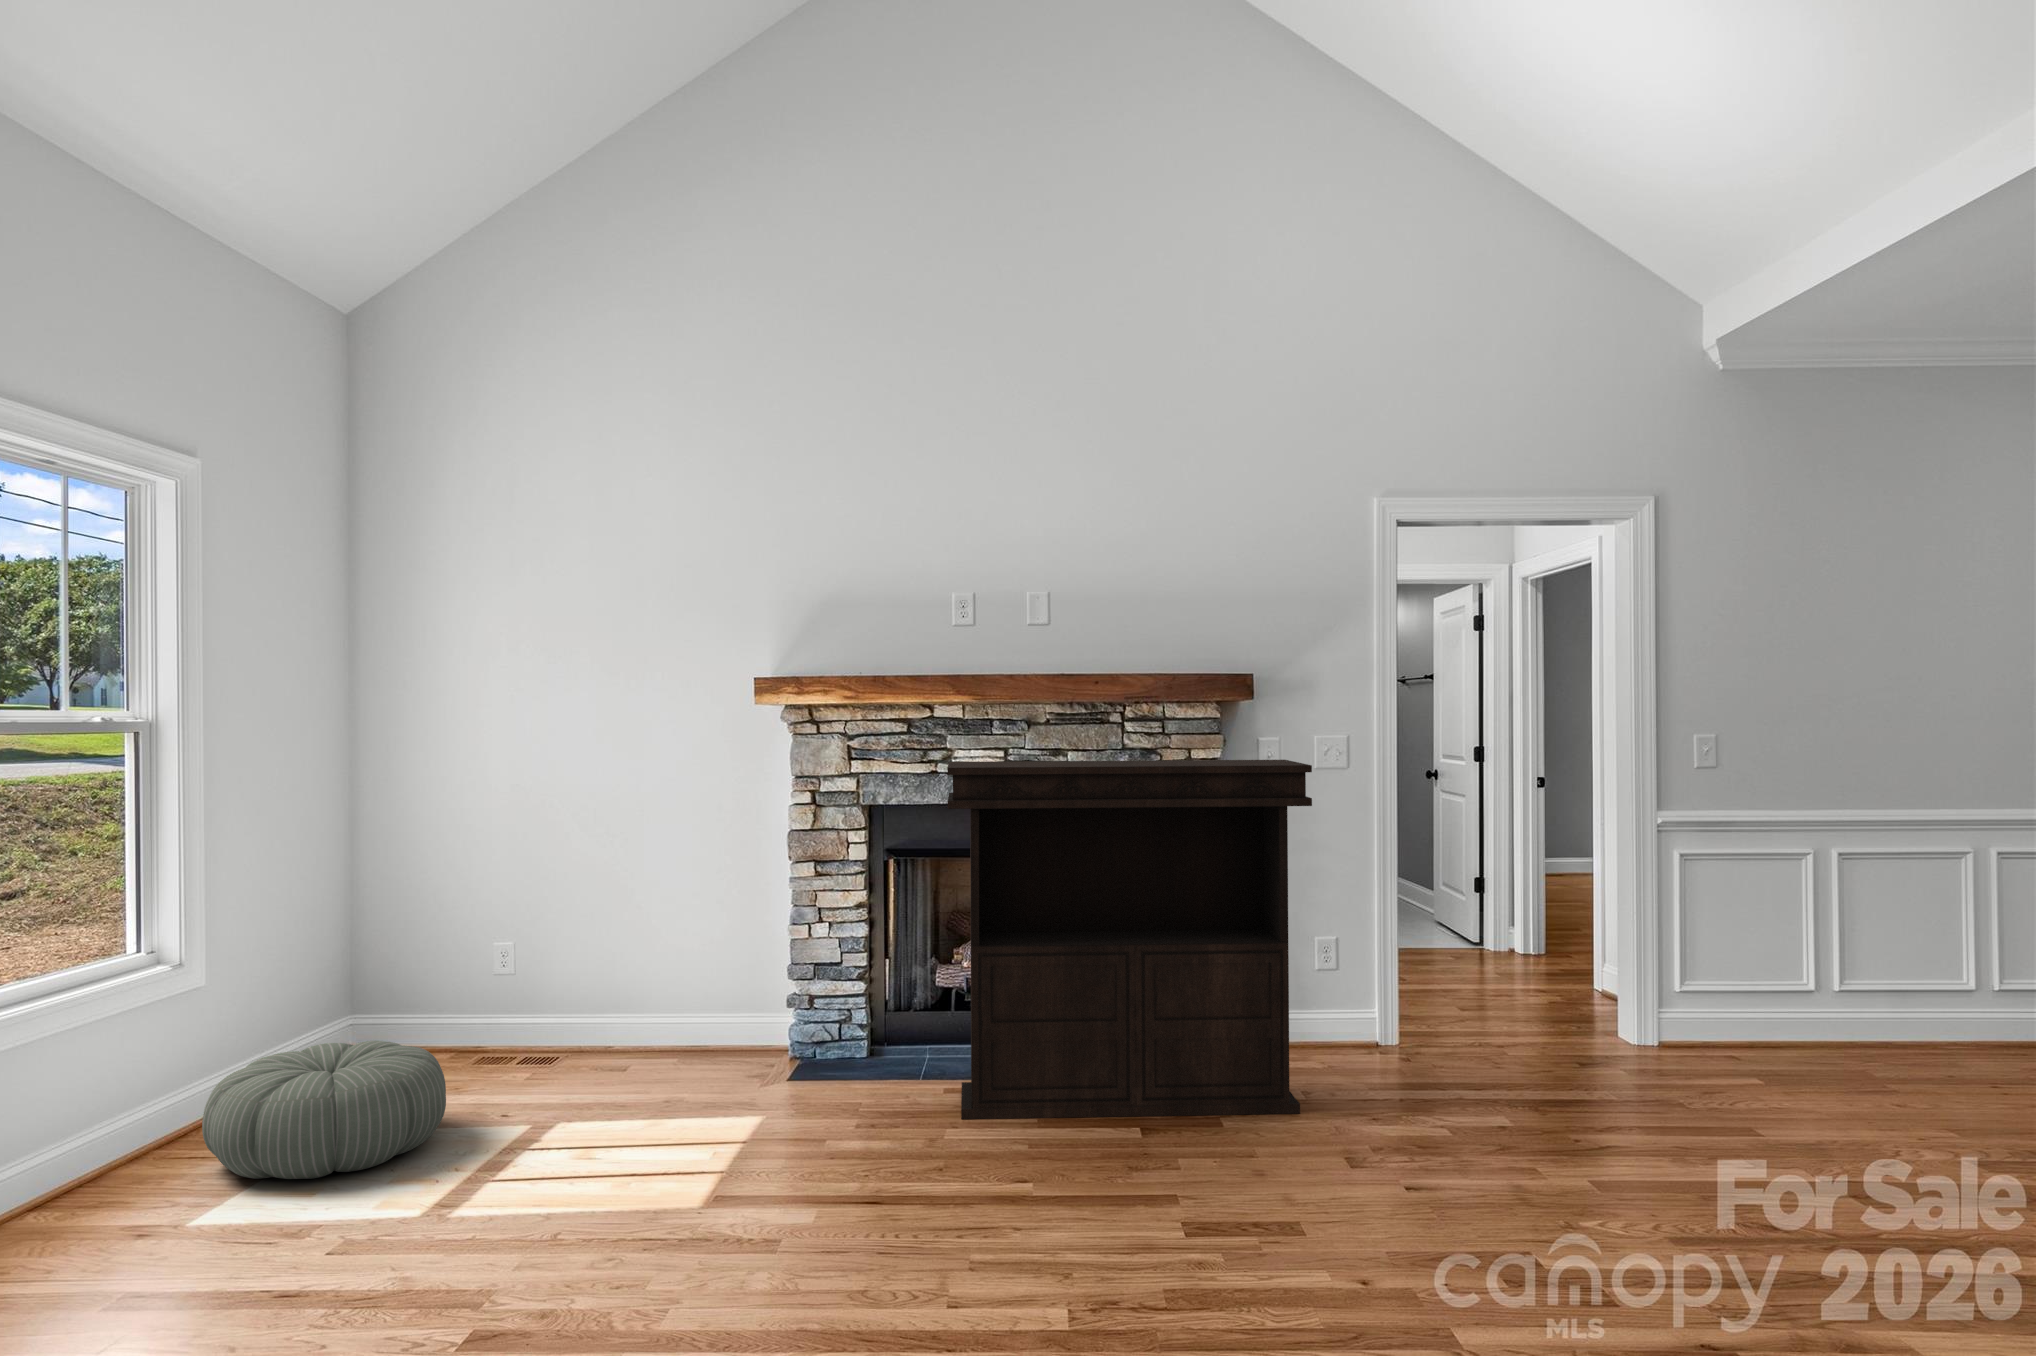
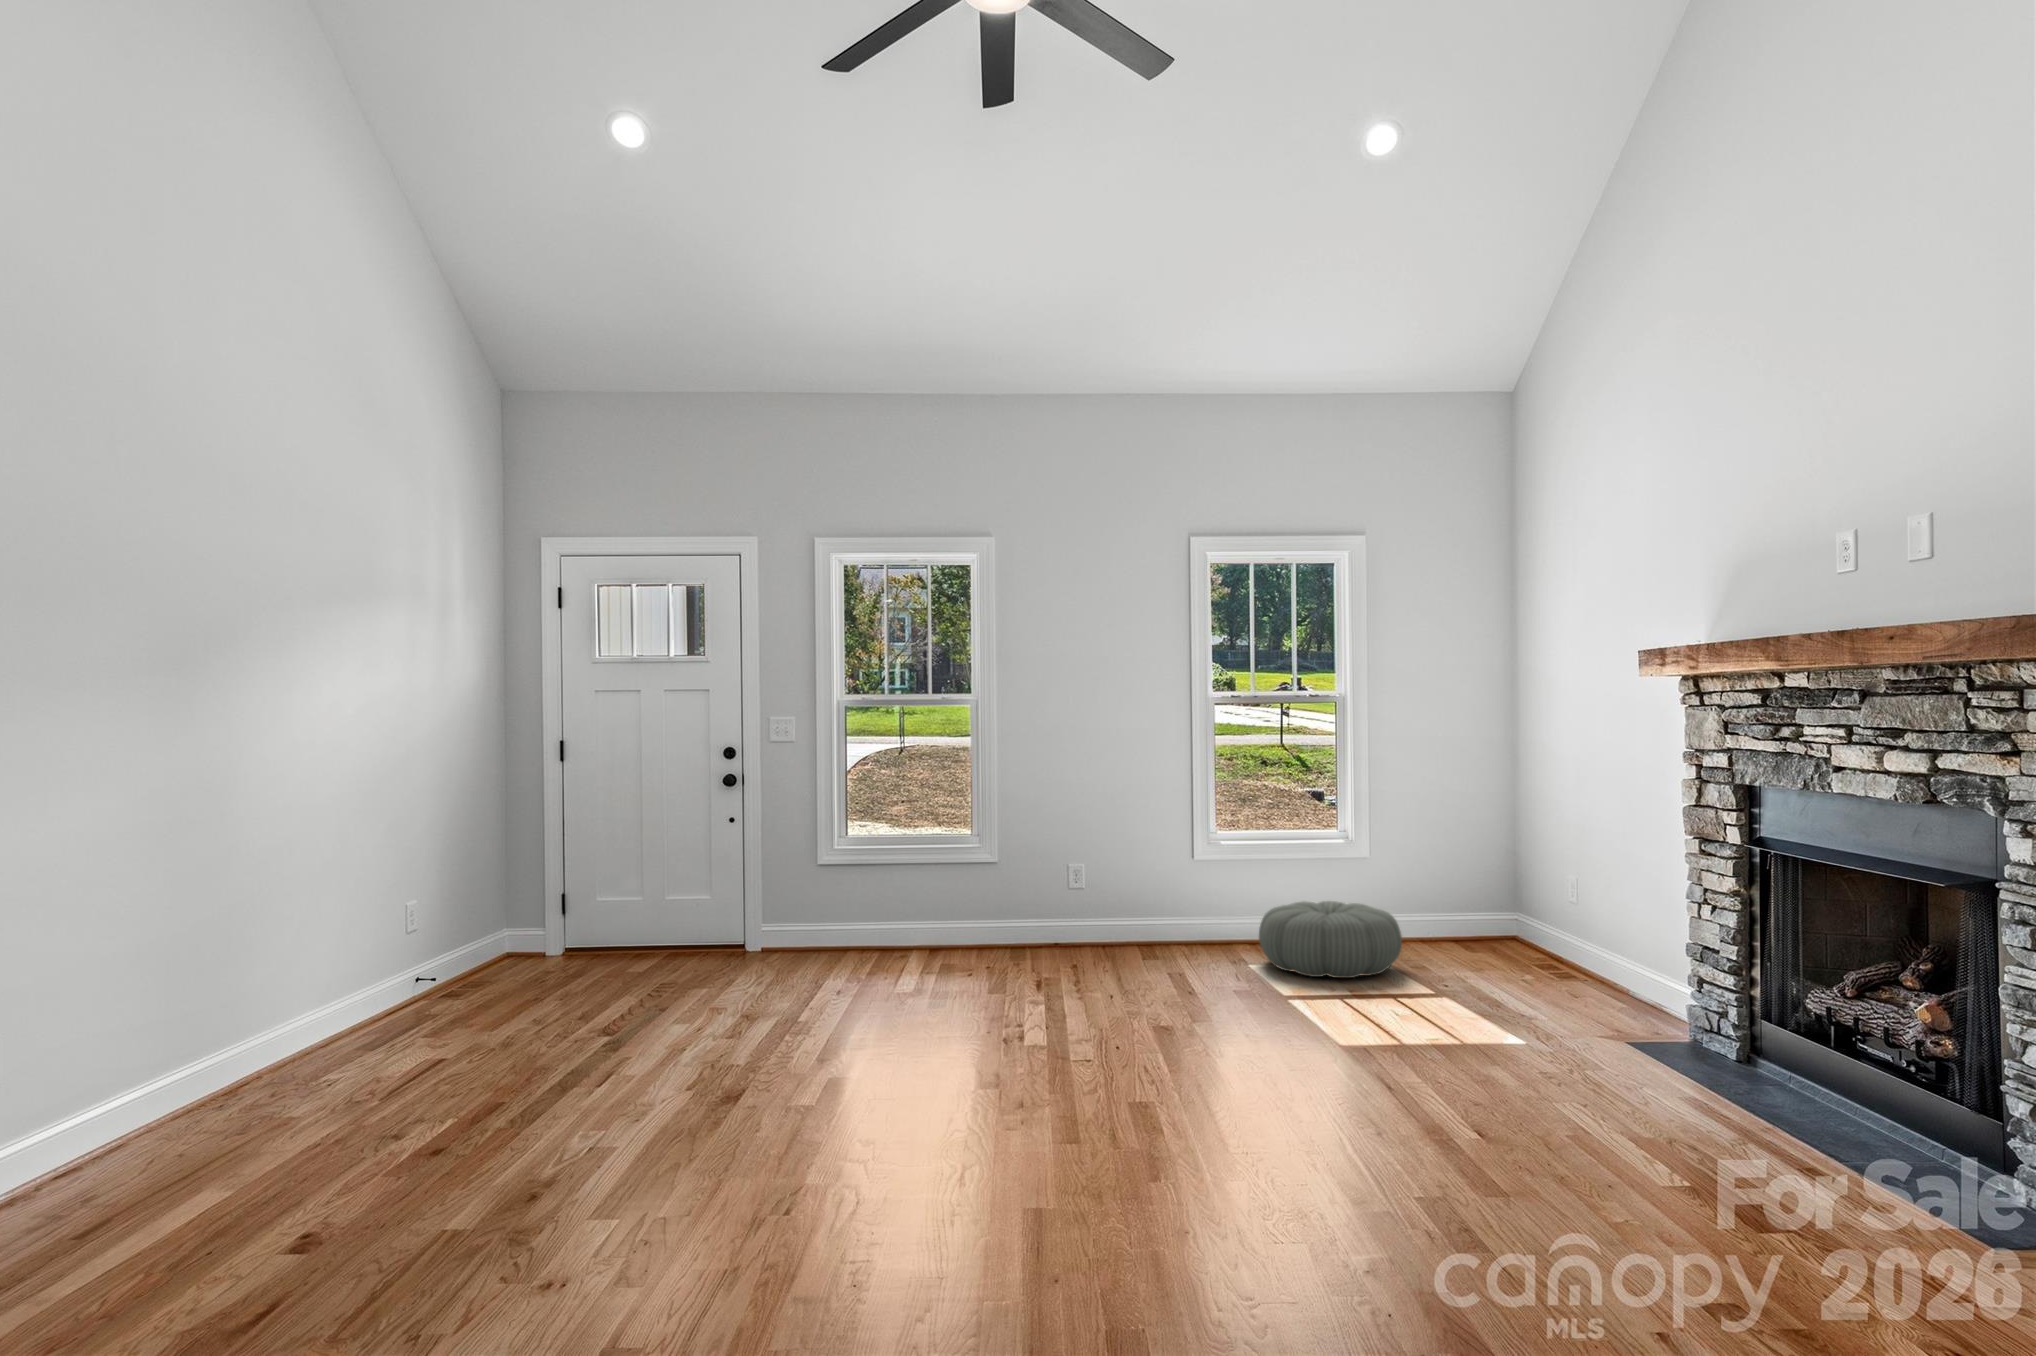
console table: present [947,760,1312,1119] -> none [1567,735,2001,1273]

